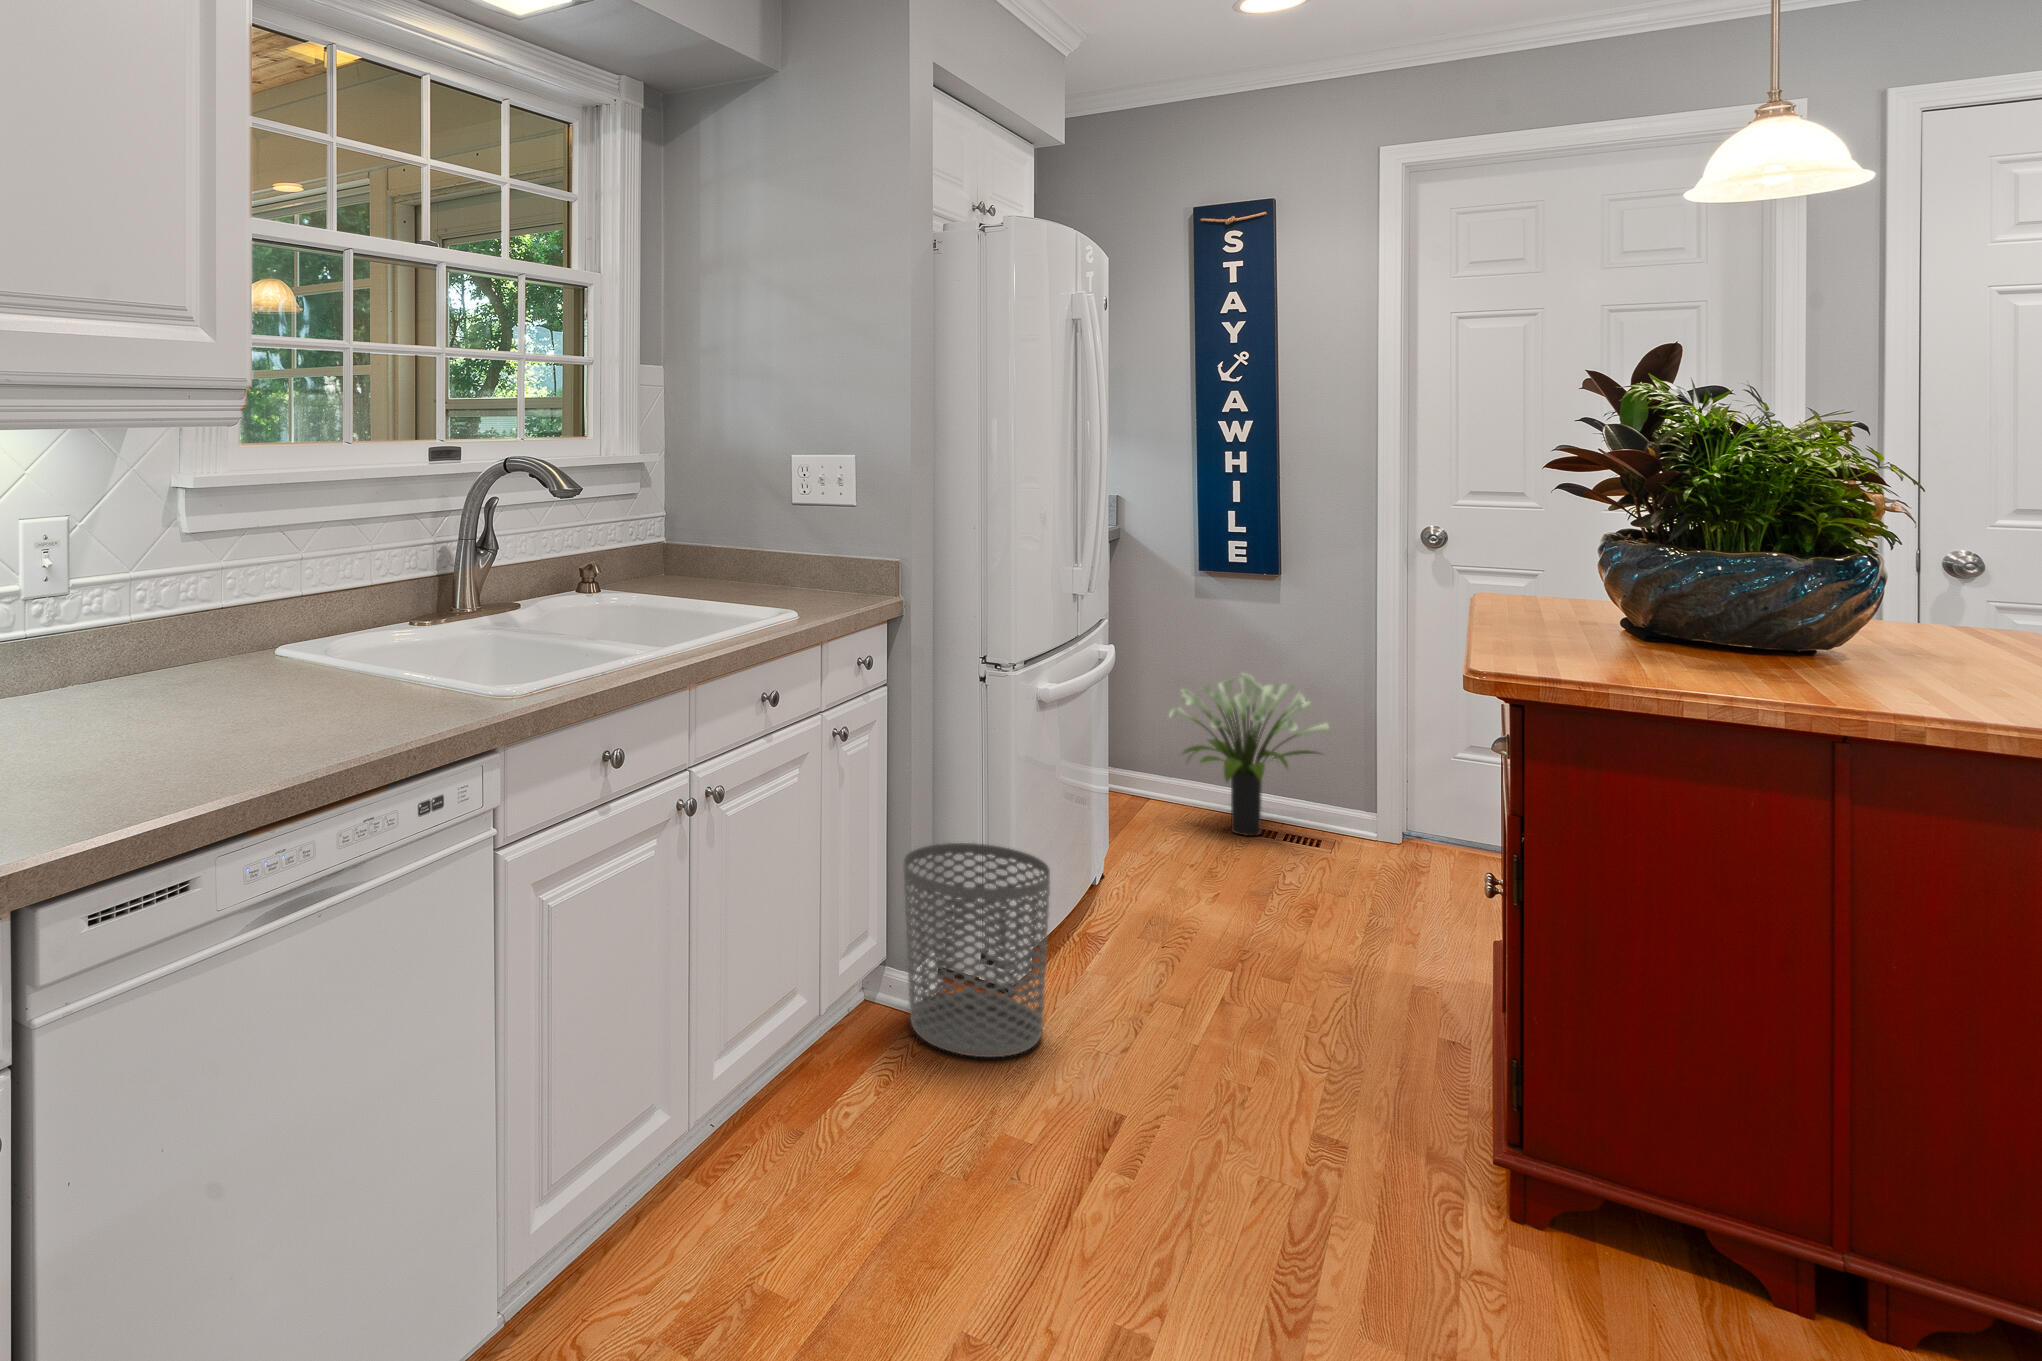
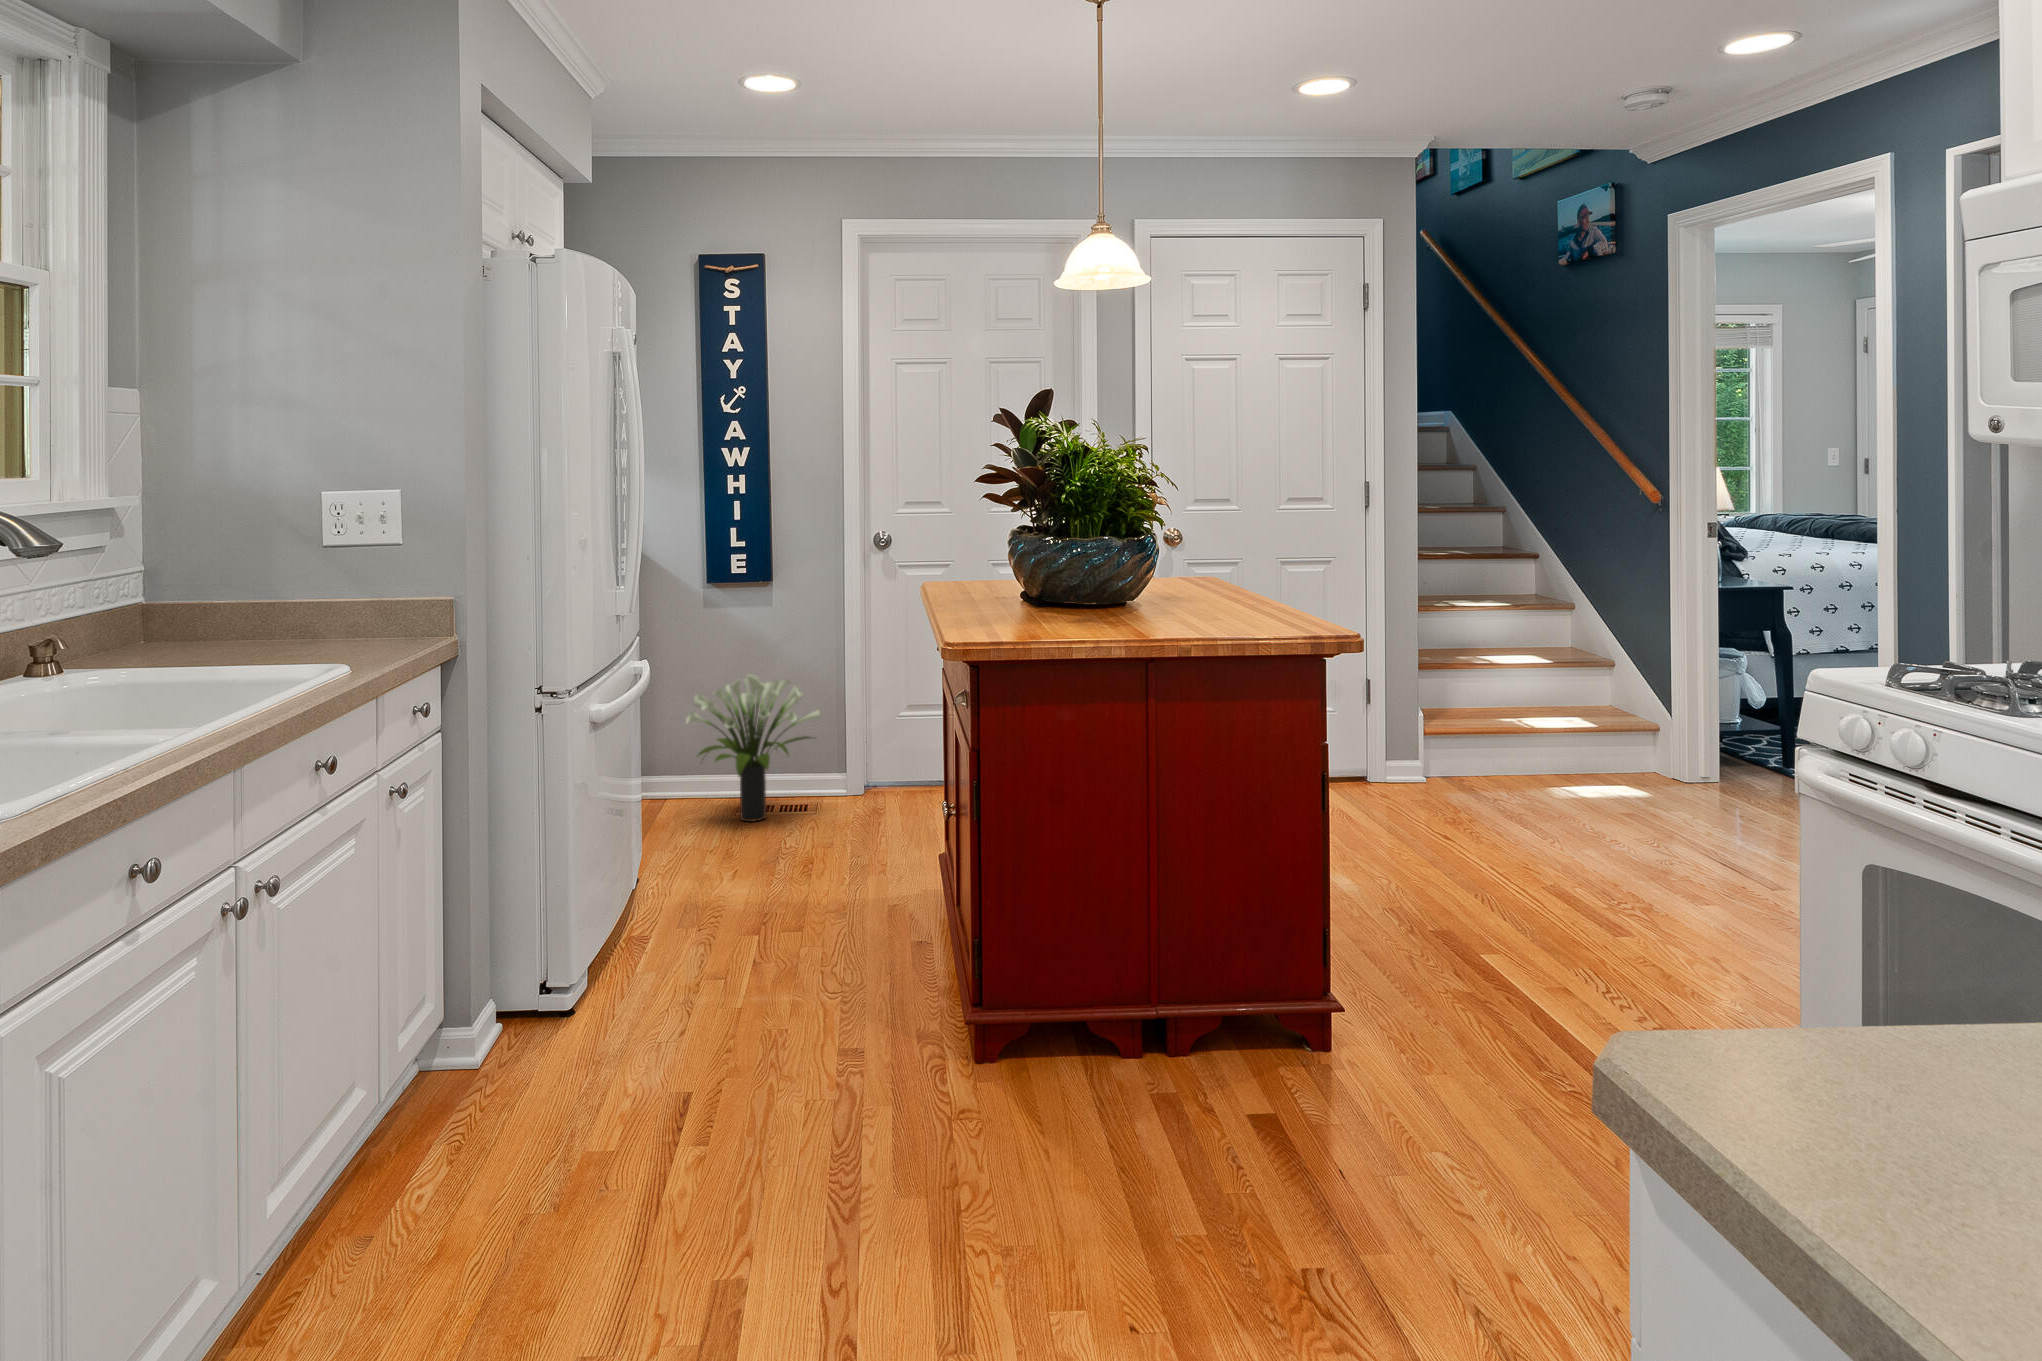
waste bin: present [904,843,1050,1057] -> none [462,879,615,1103]

